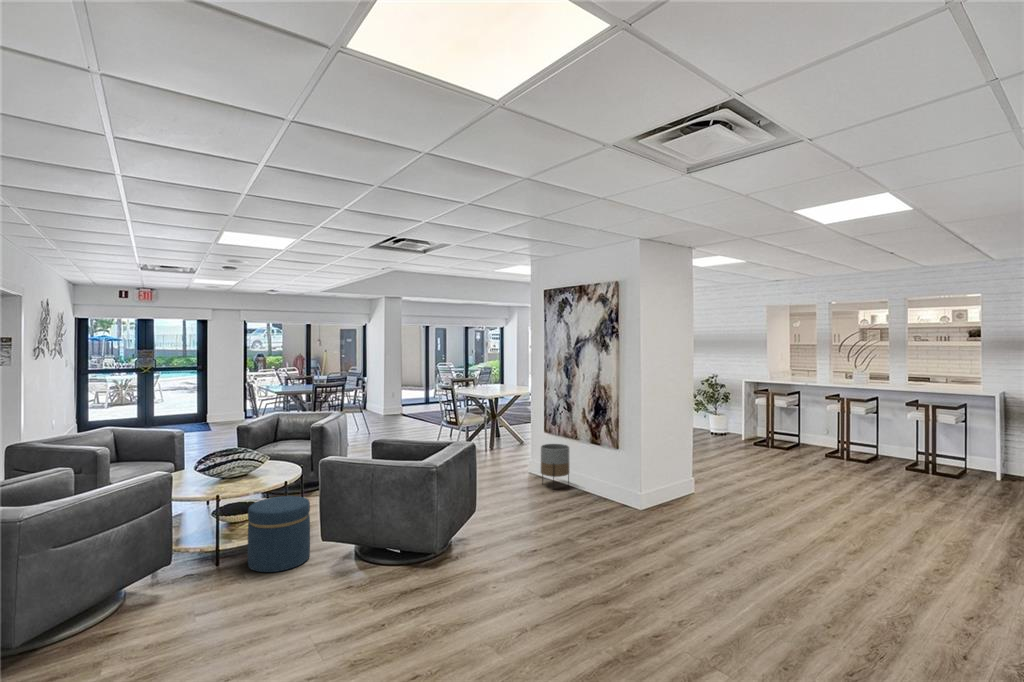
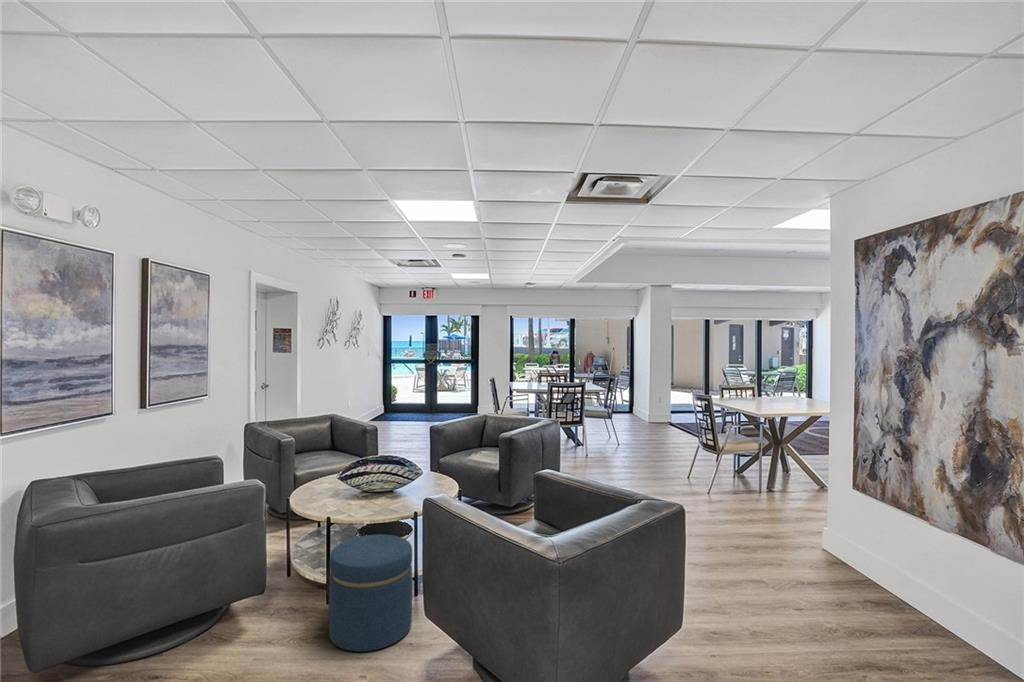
planter: present [541,444,570,484] -> none [840,514,906,609]

